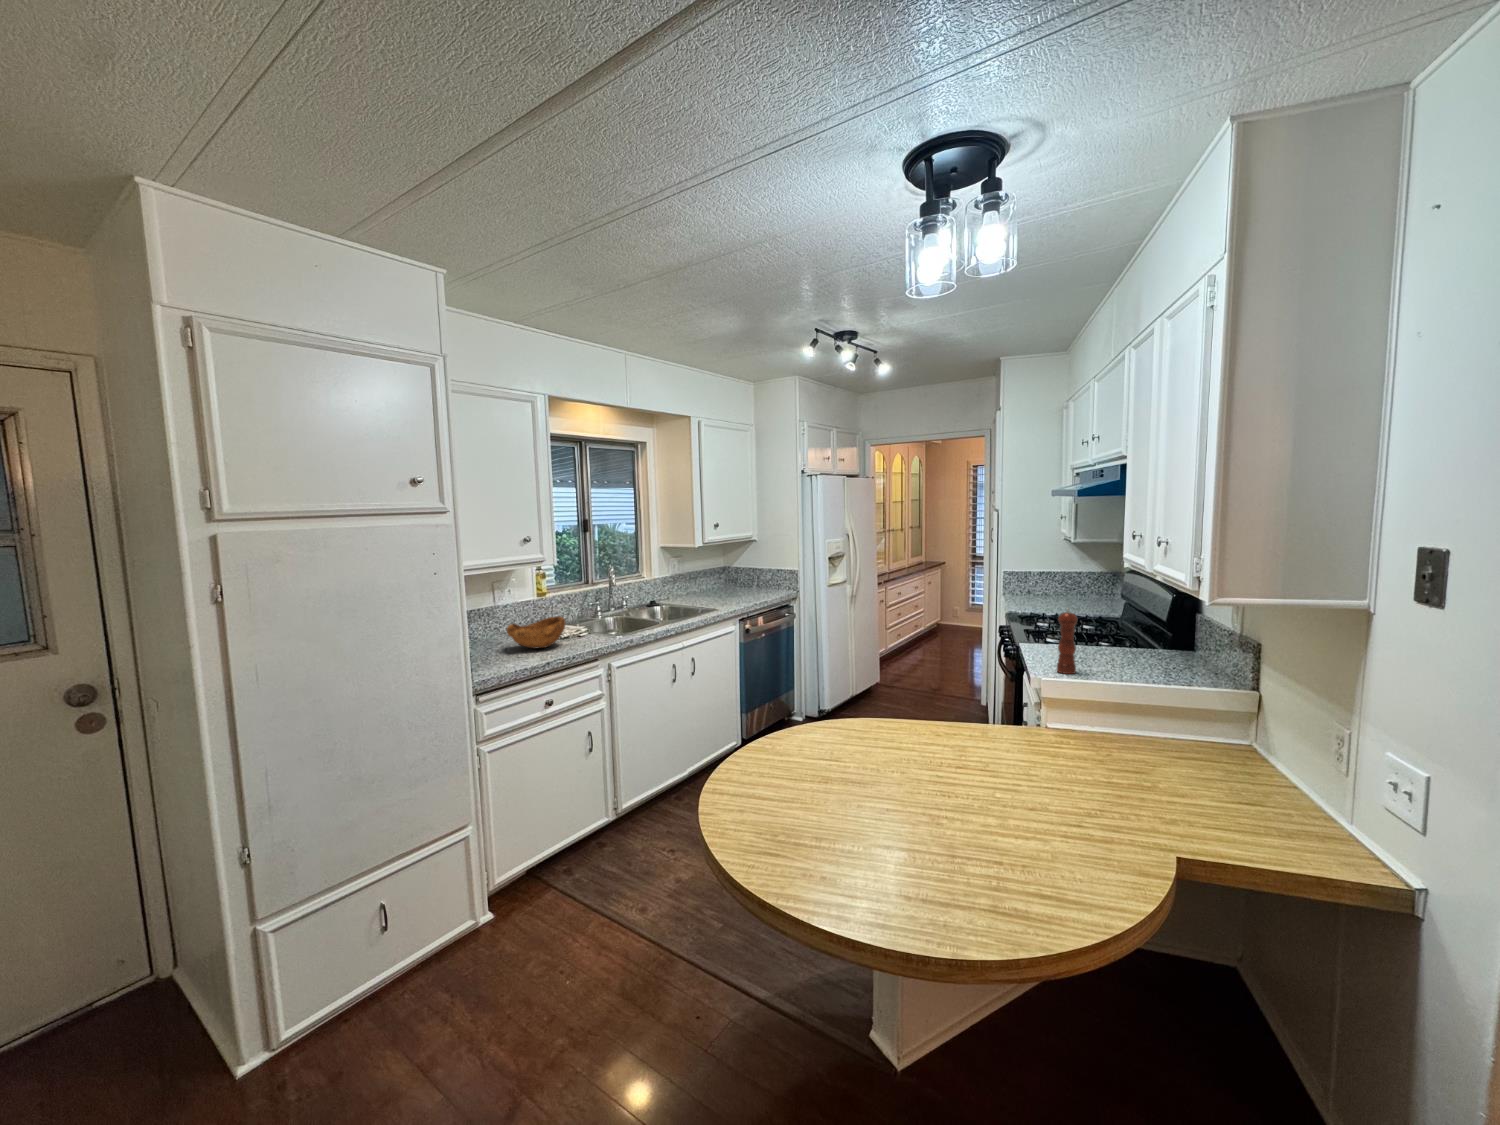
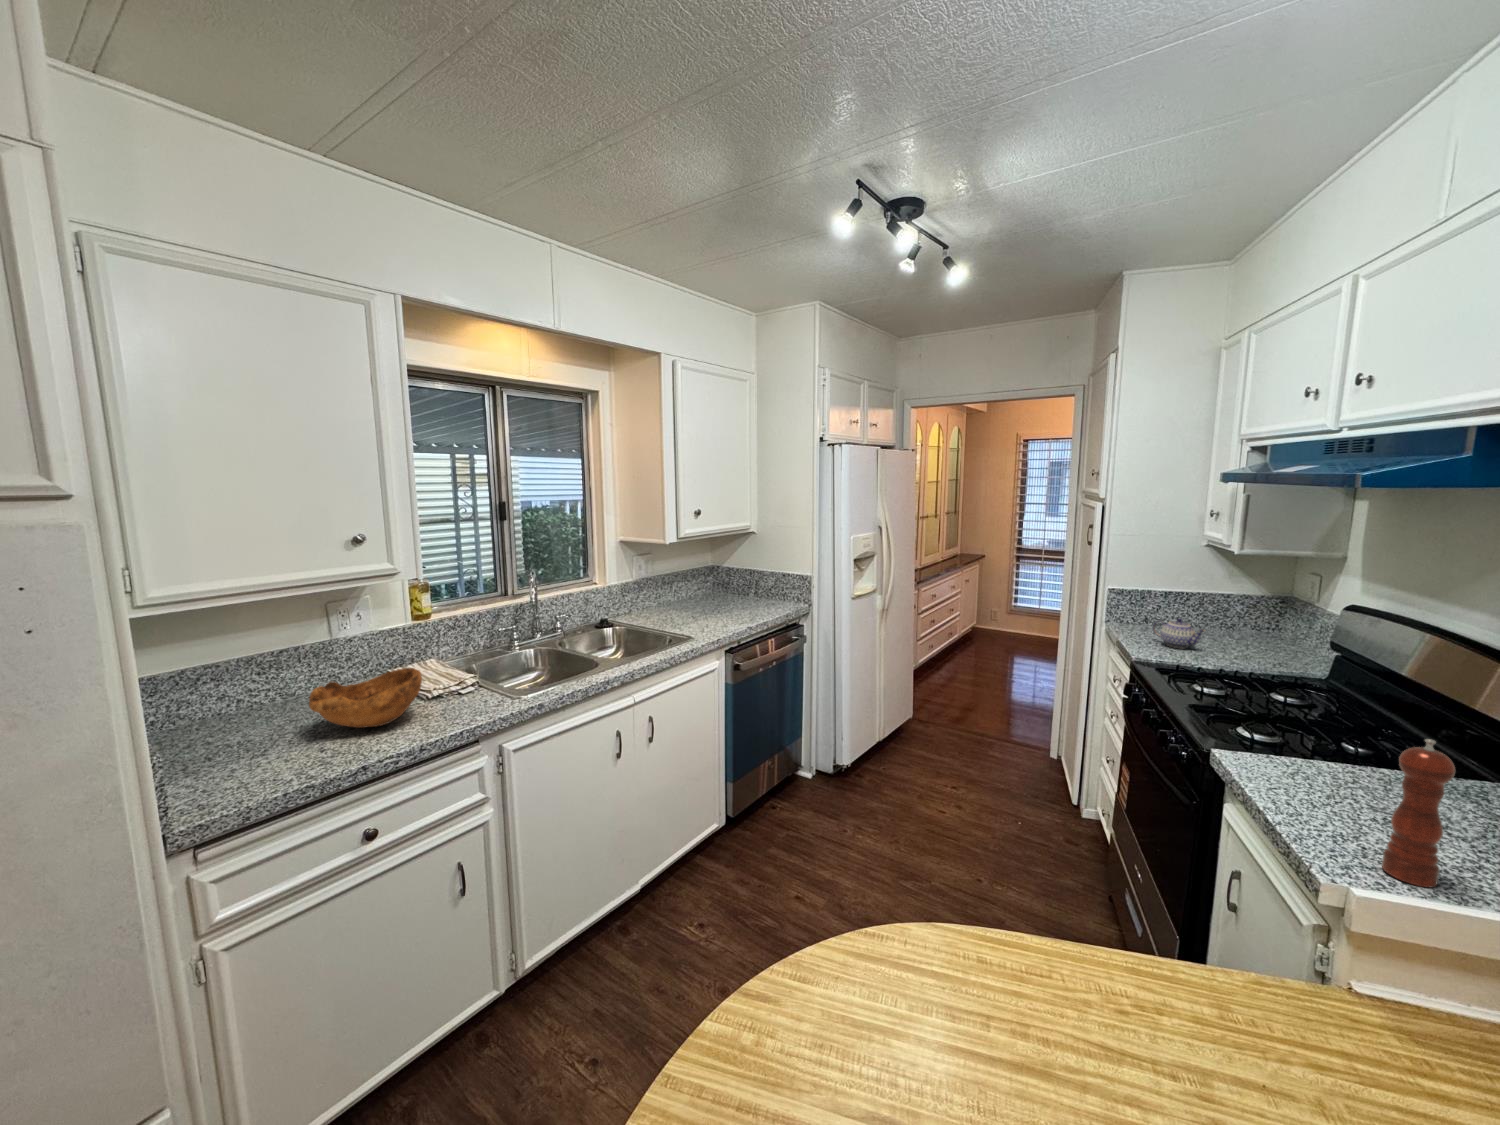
teapot: none [1024,586,1053,605] -> present [1153,618,1204,648]

